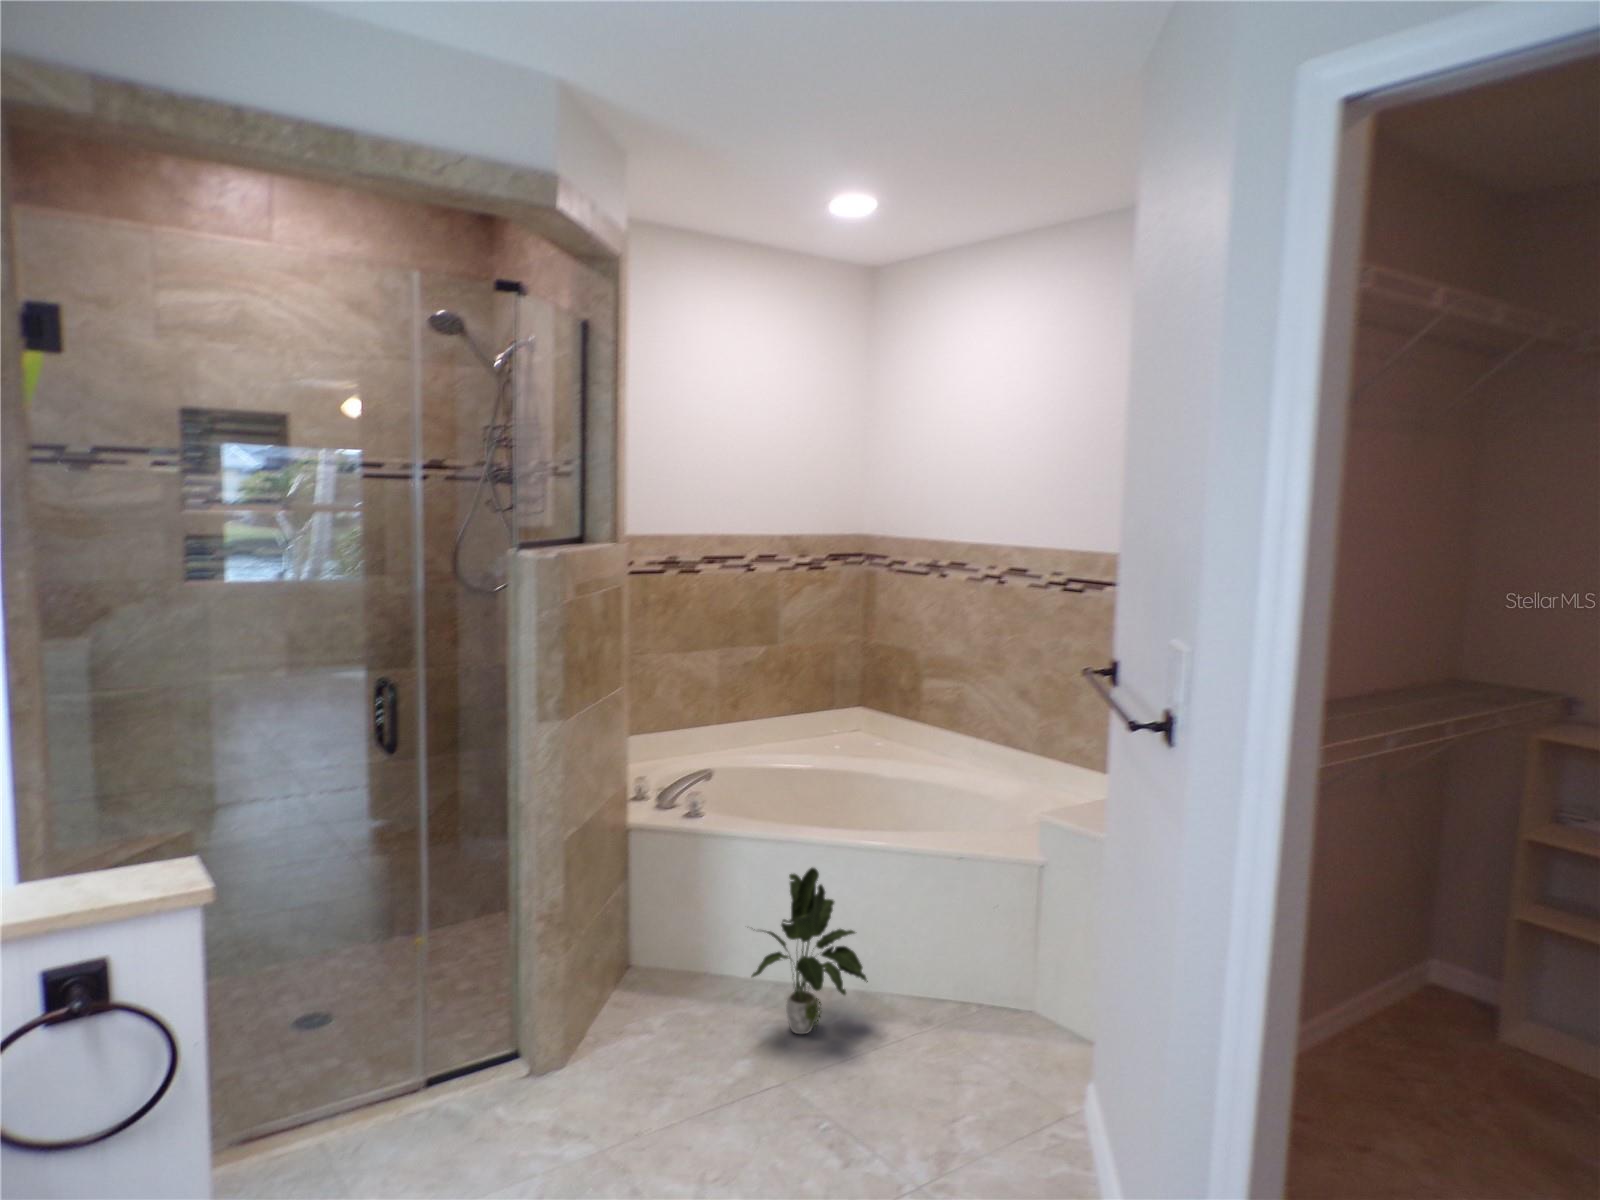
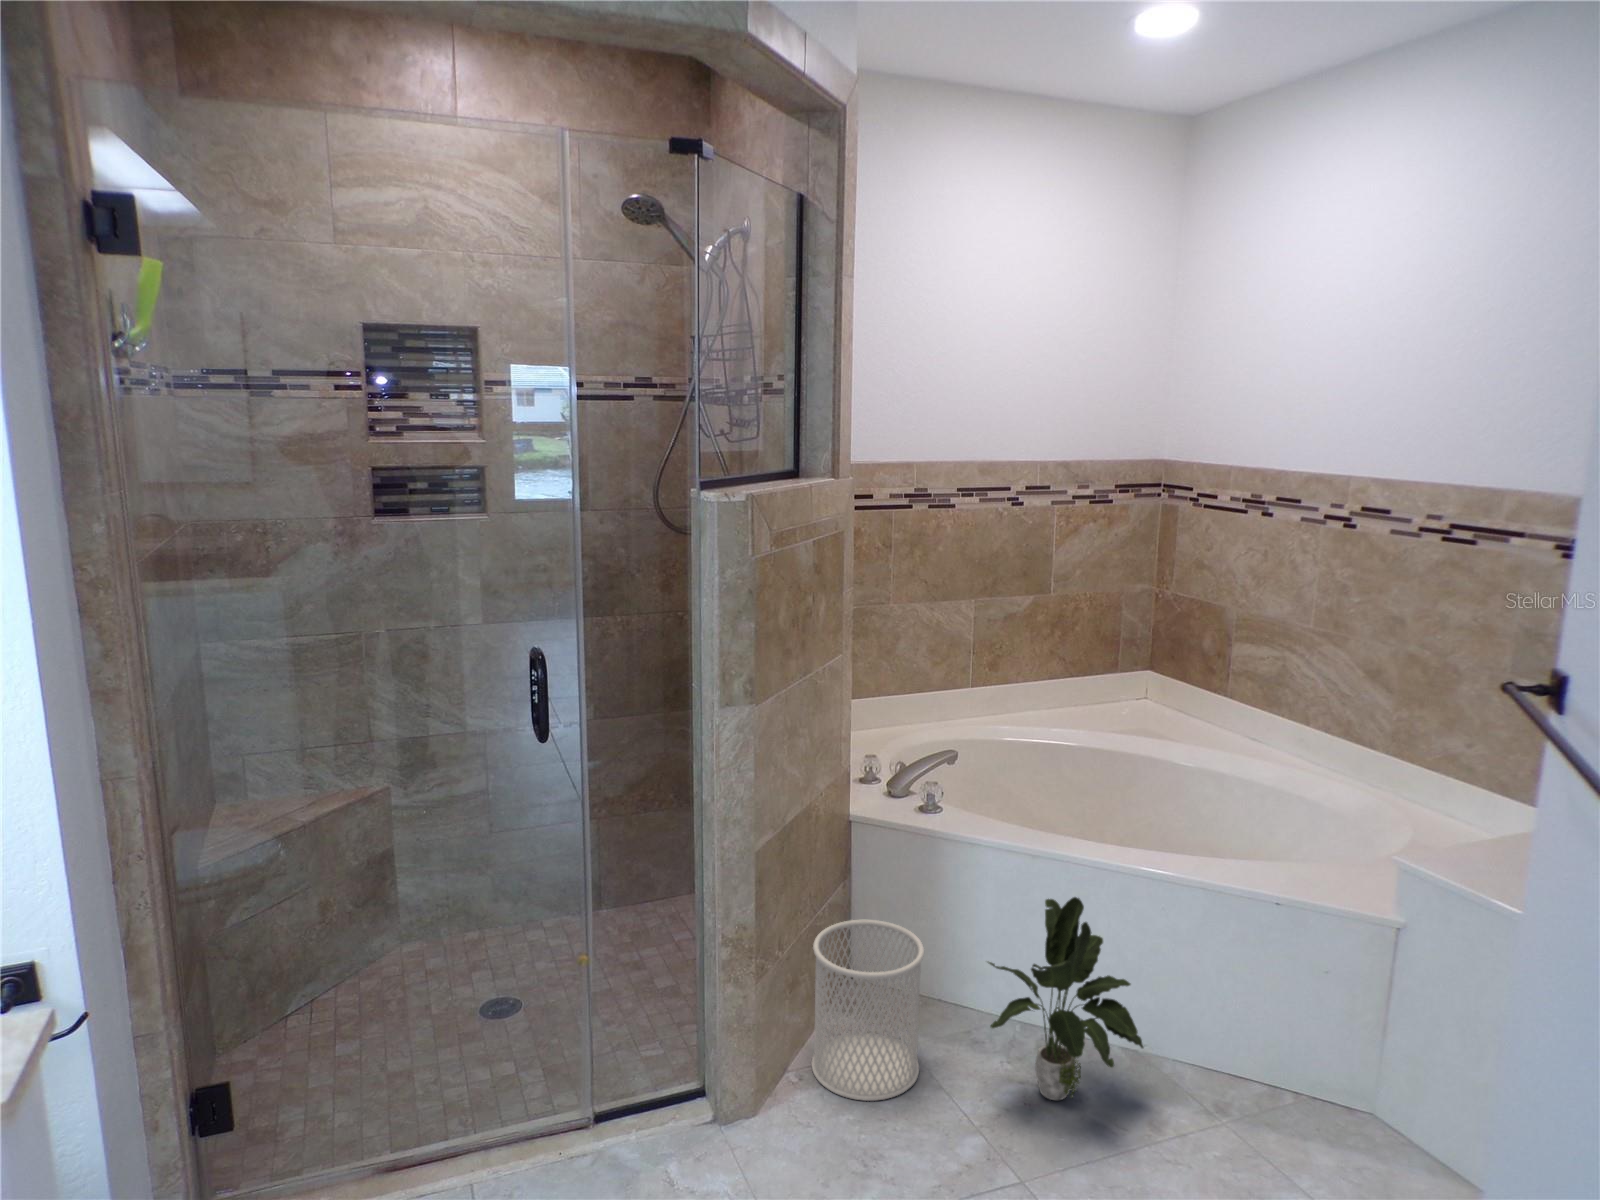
wastebasket: none [603,907,695,1054] -> present [812,920,924,1101]

